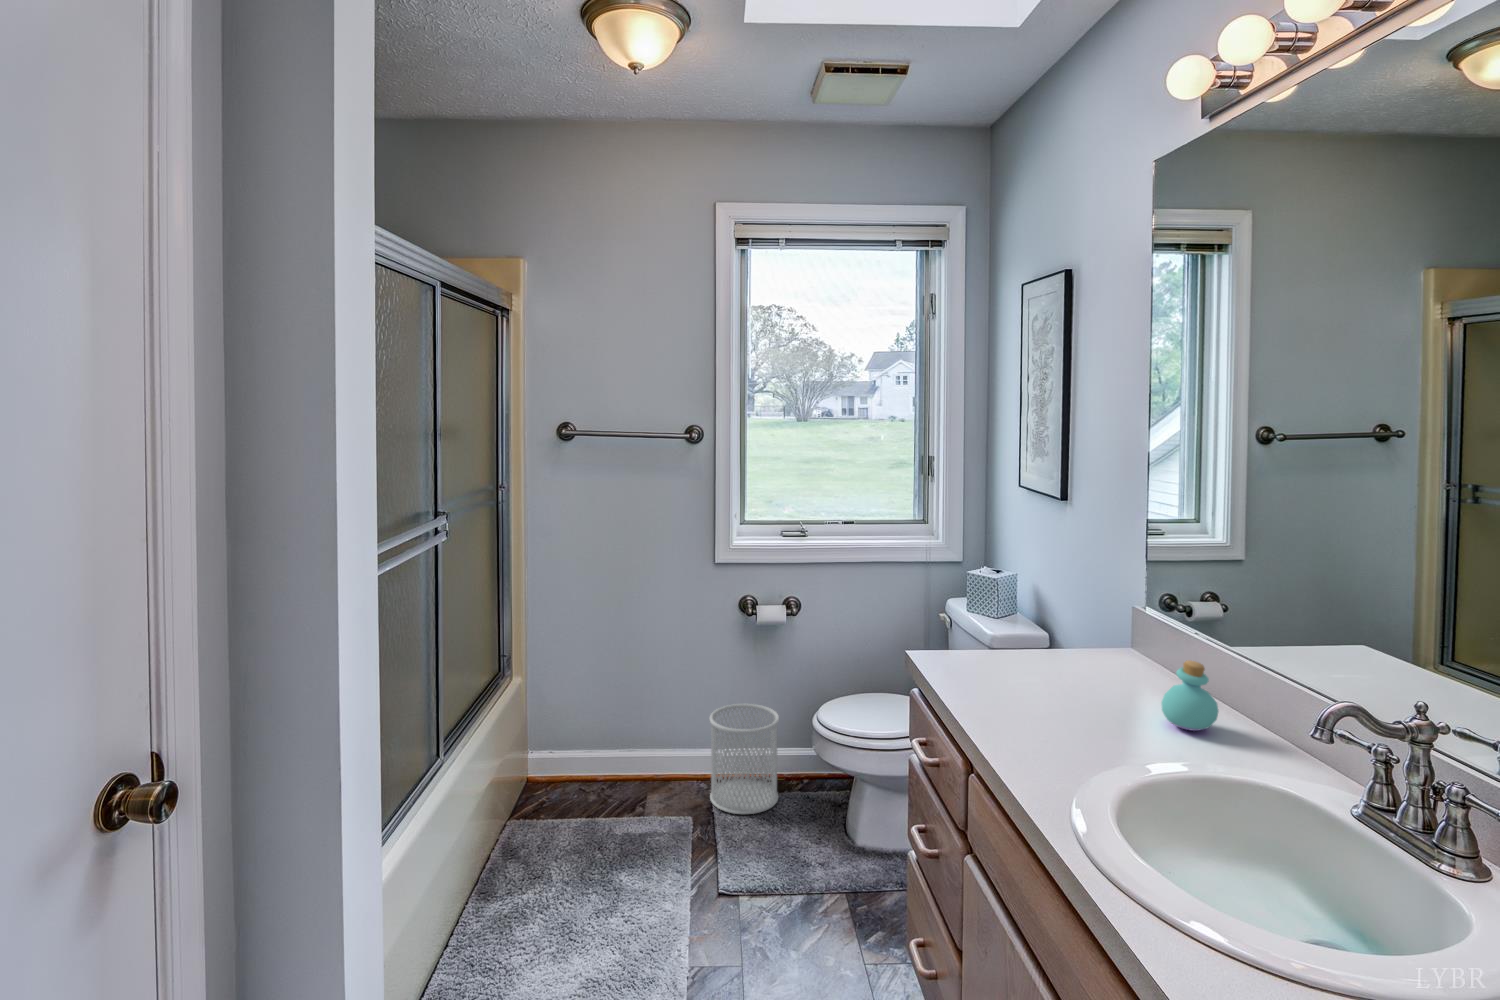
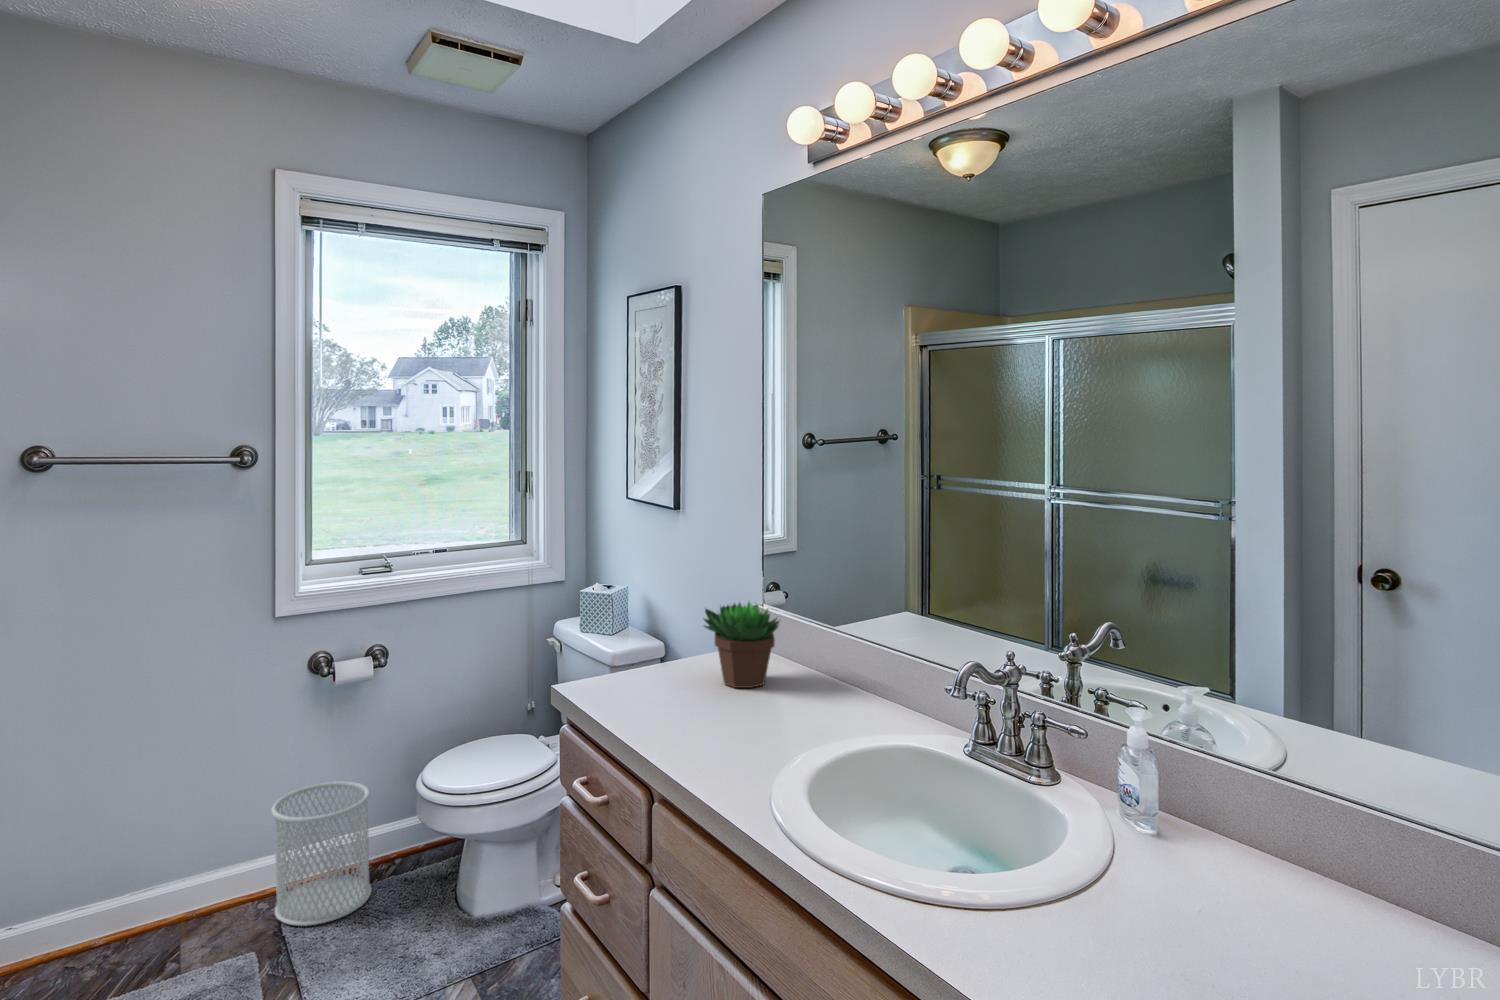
succulent plant: none [1059,600,1150,691] -> present [704,602,779,688]
perfume bottle: present [1162,660,1218,731] -> none [803,646,849,711]

